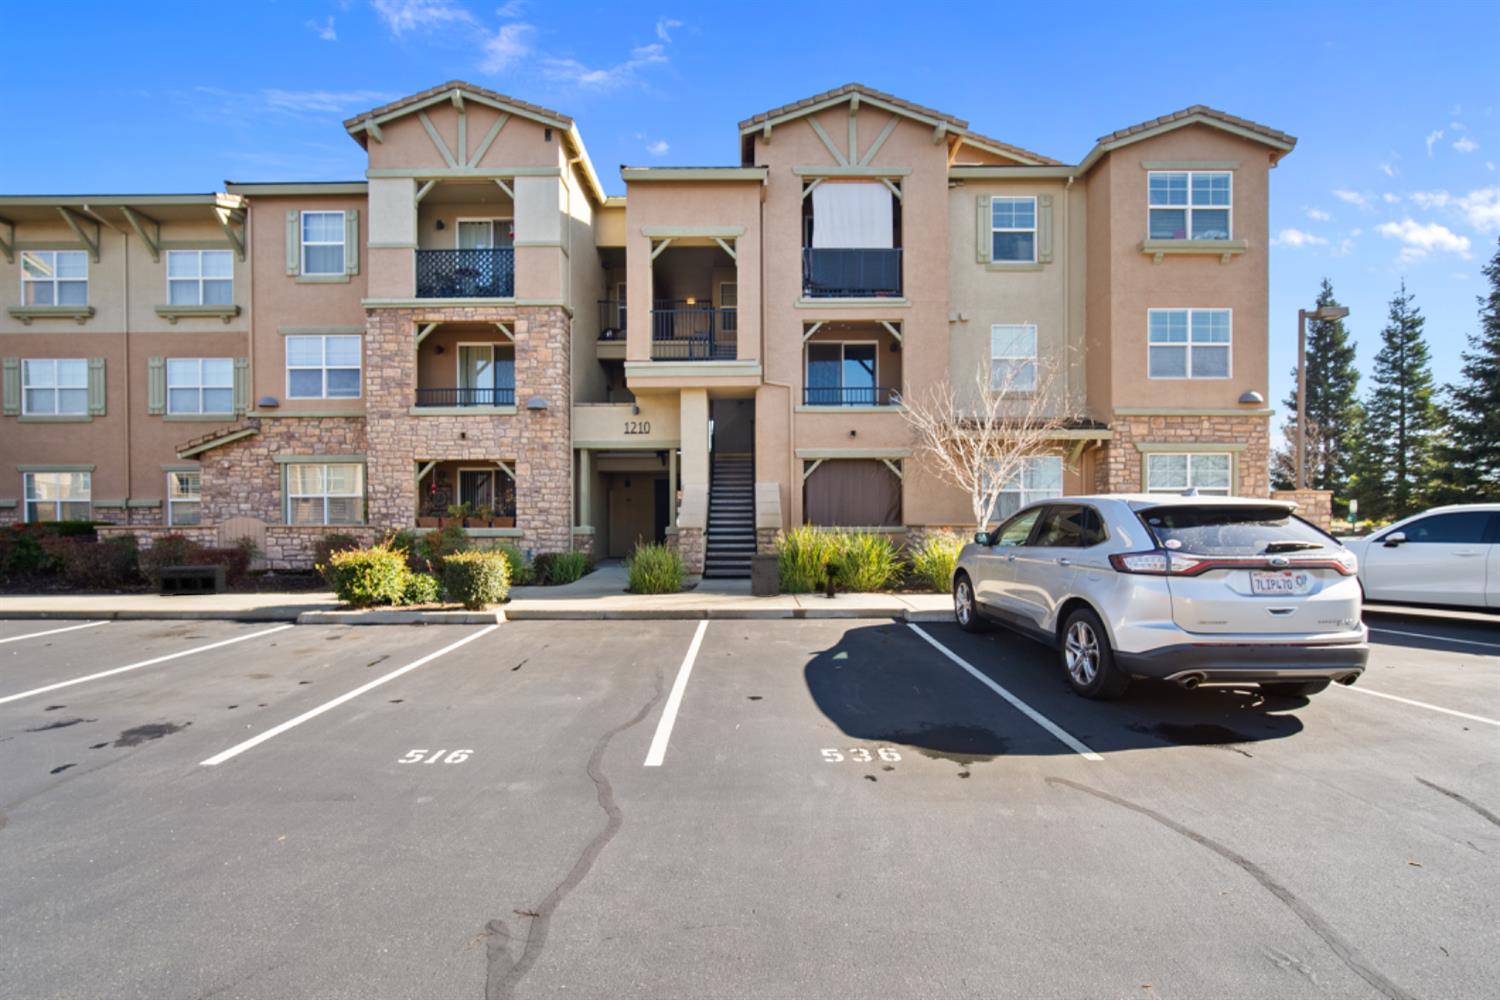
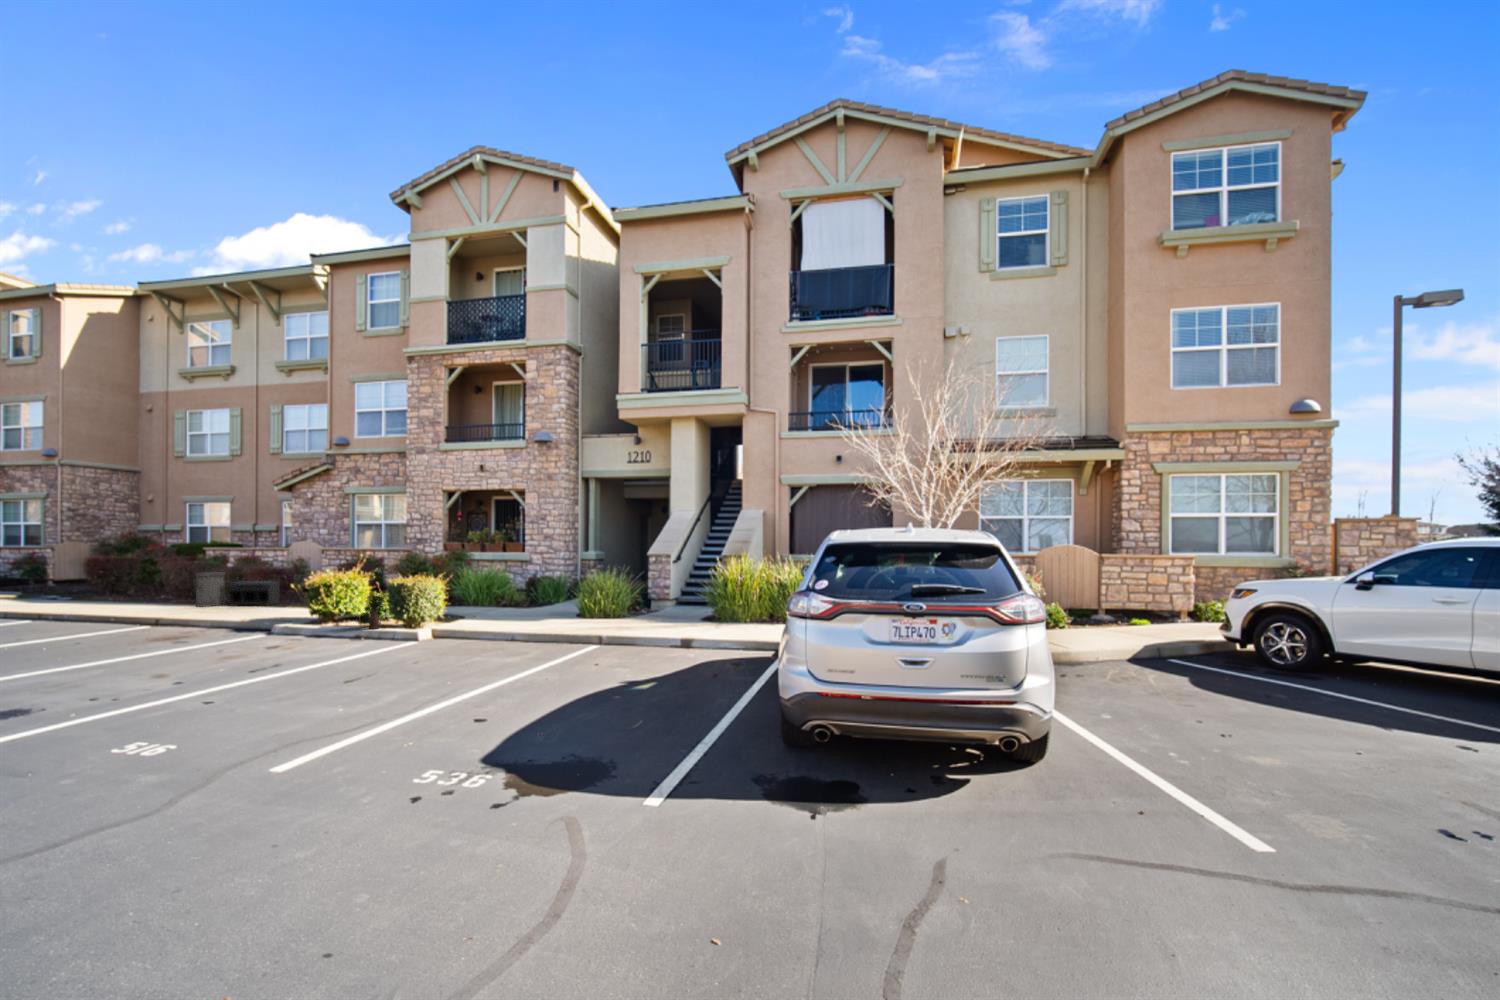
trash can: present [751,553,780,597] -> present [196,572,225,607]
potted plant: present [814,561,840,598] -> present [357,593,385,629]

